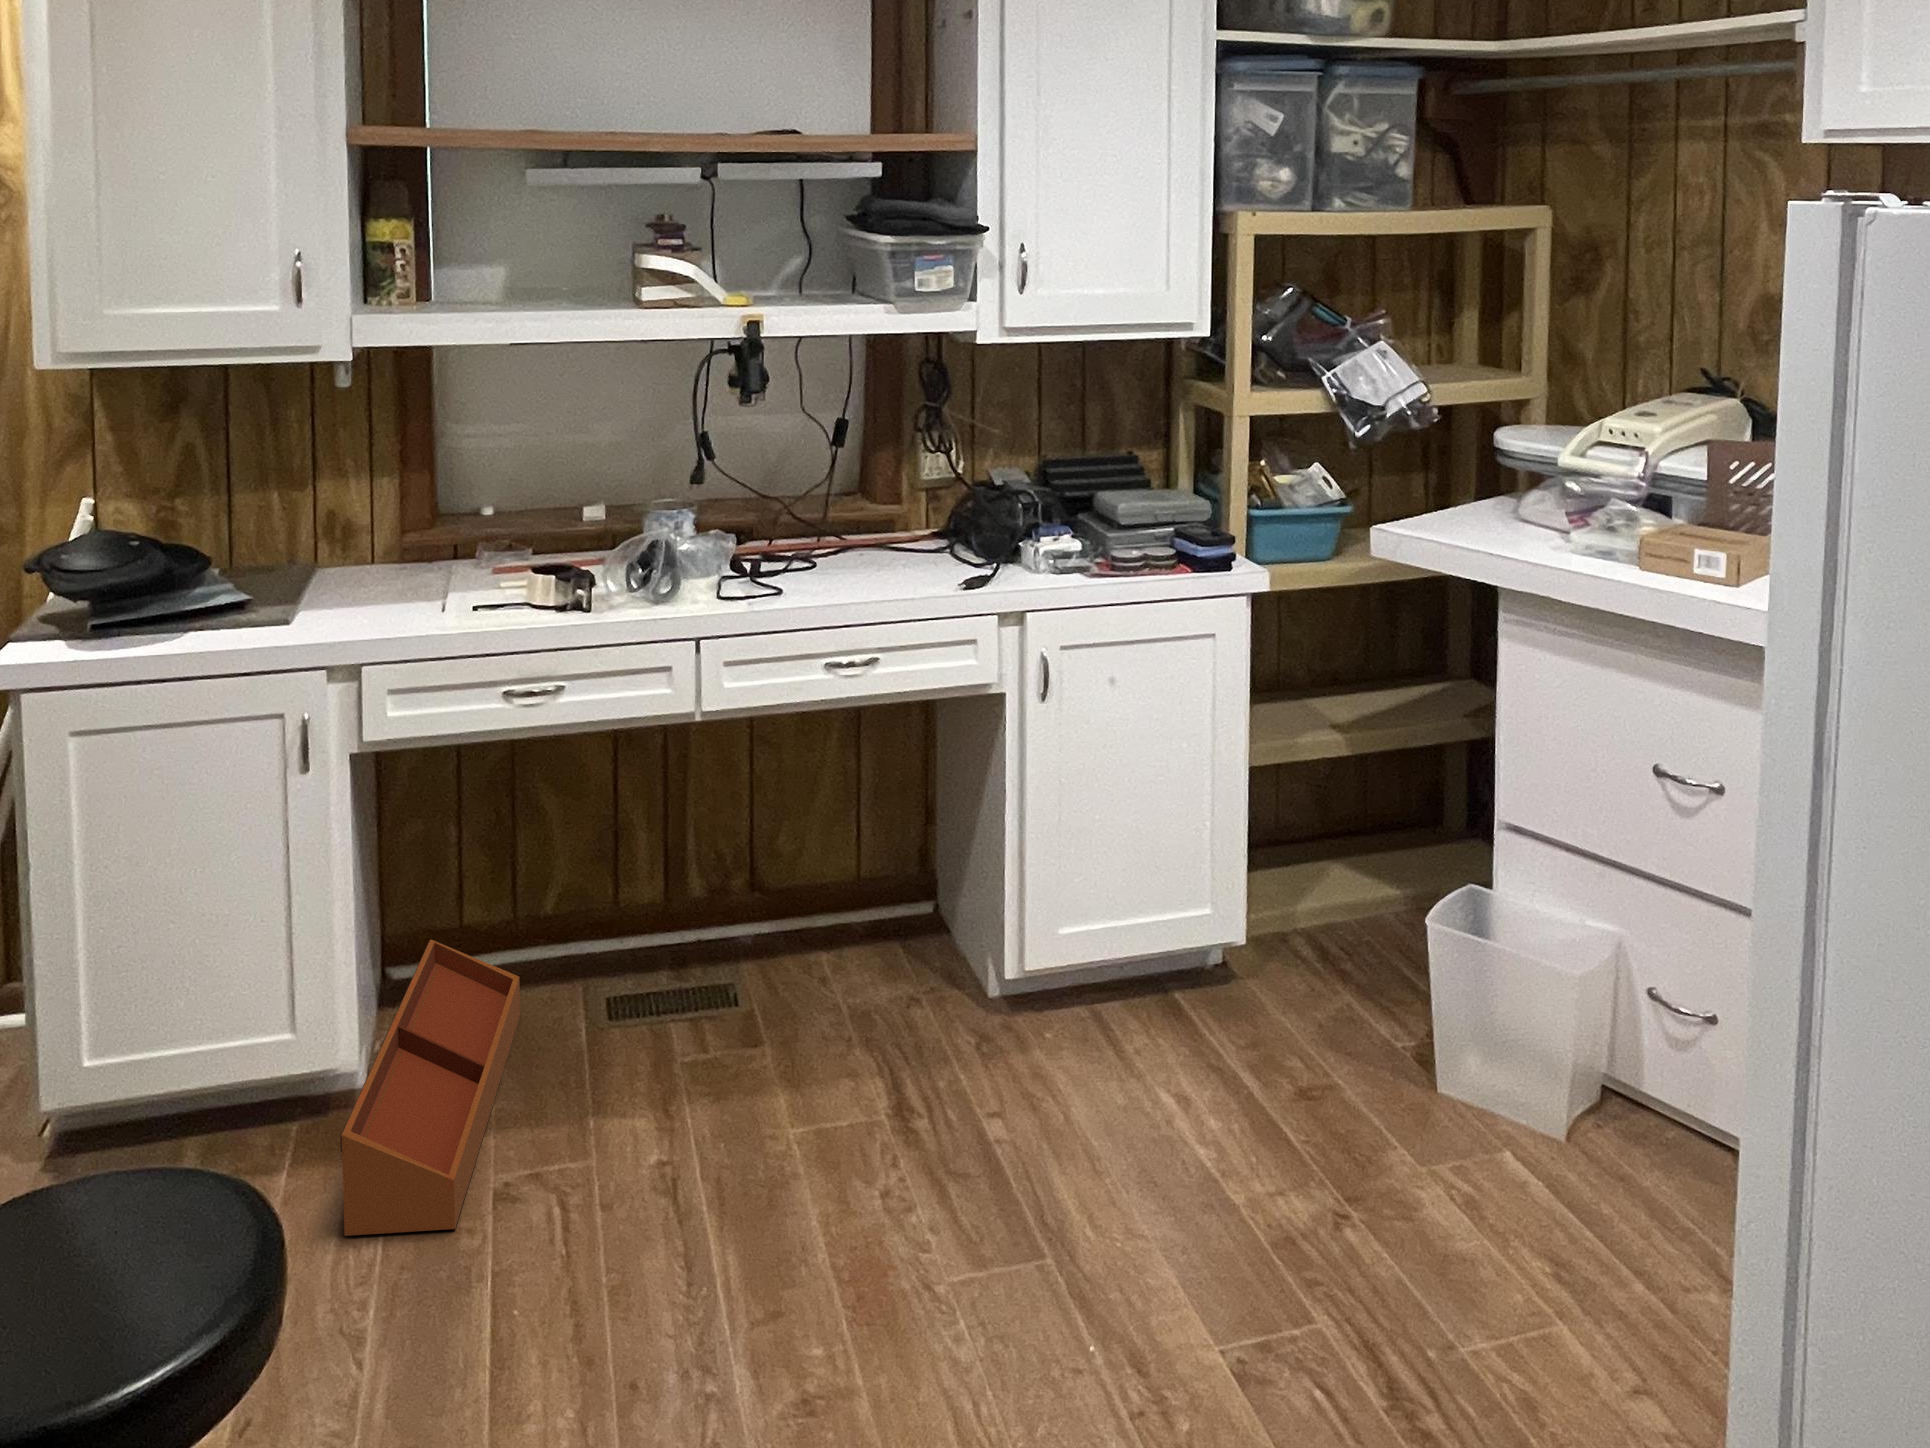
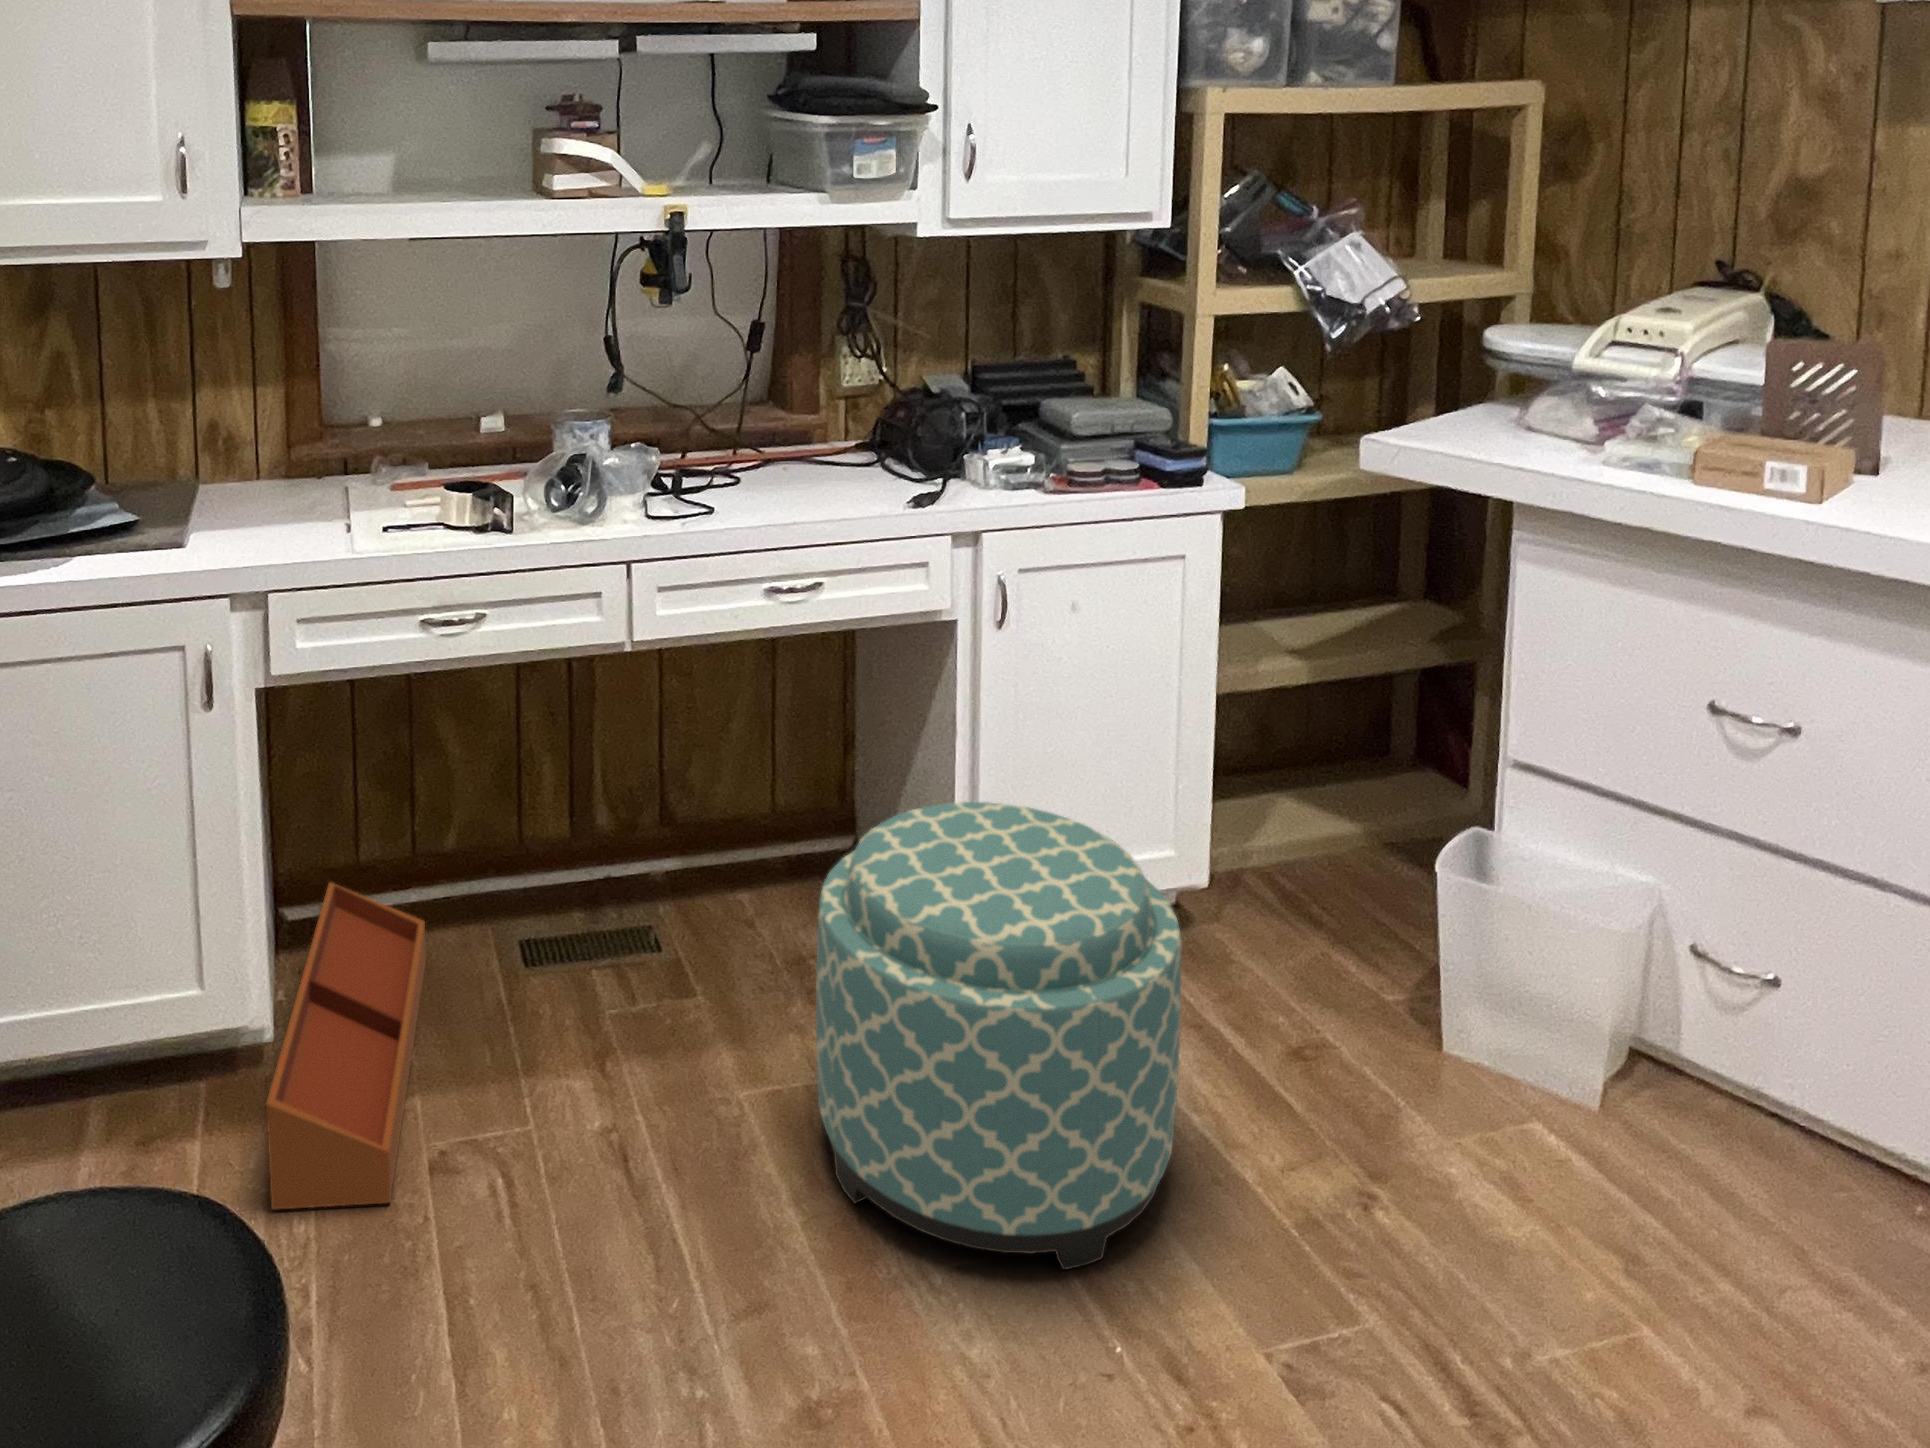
ottoman: none [854,857,1173,1281] -> present [816,802,1182,1270]

